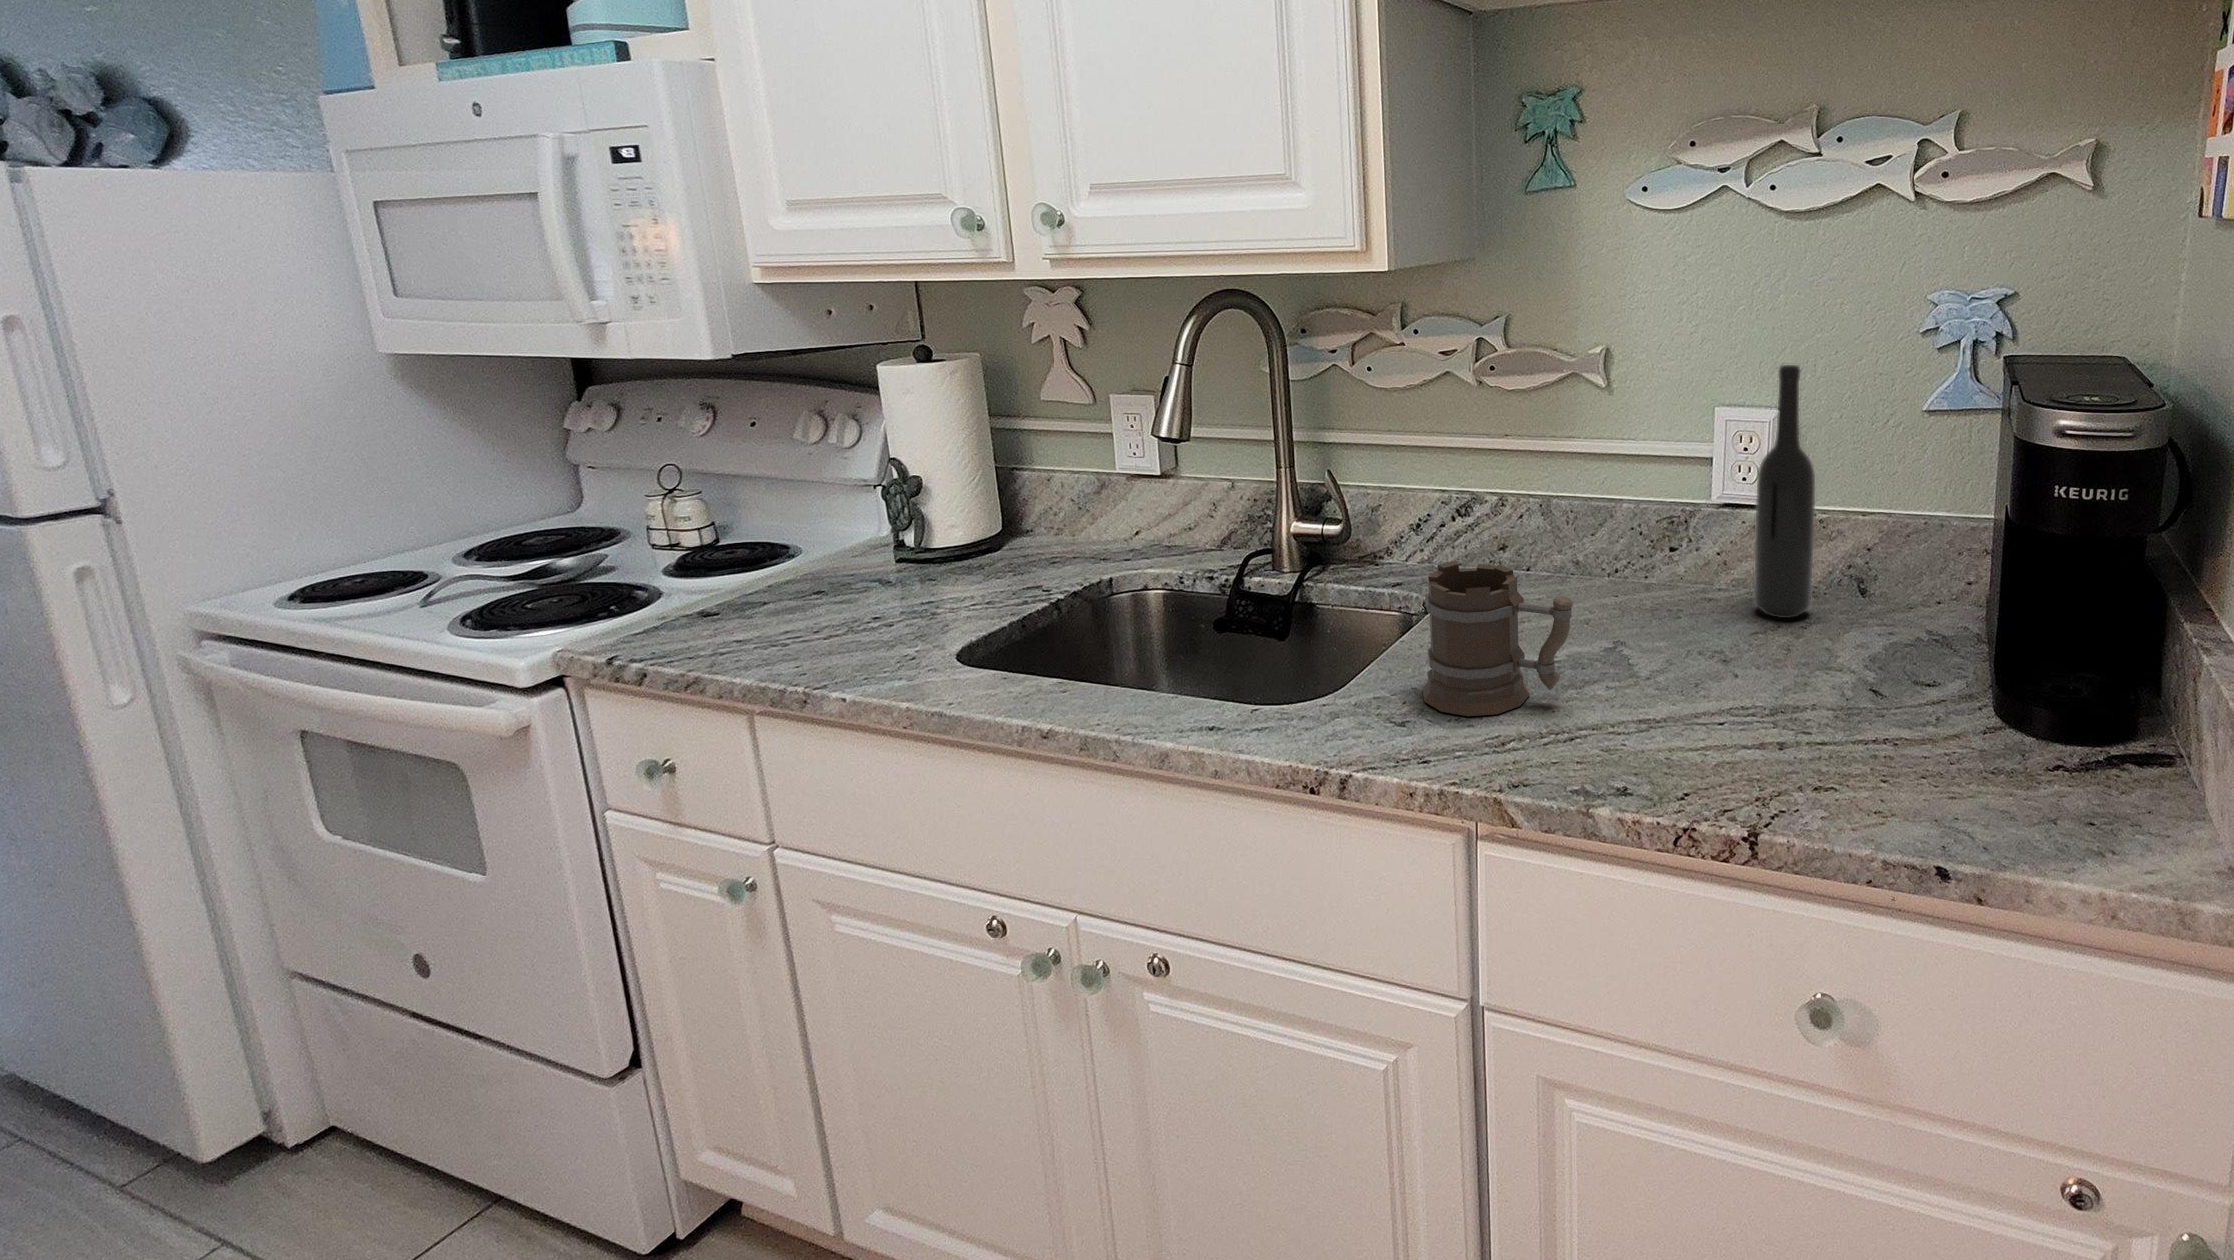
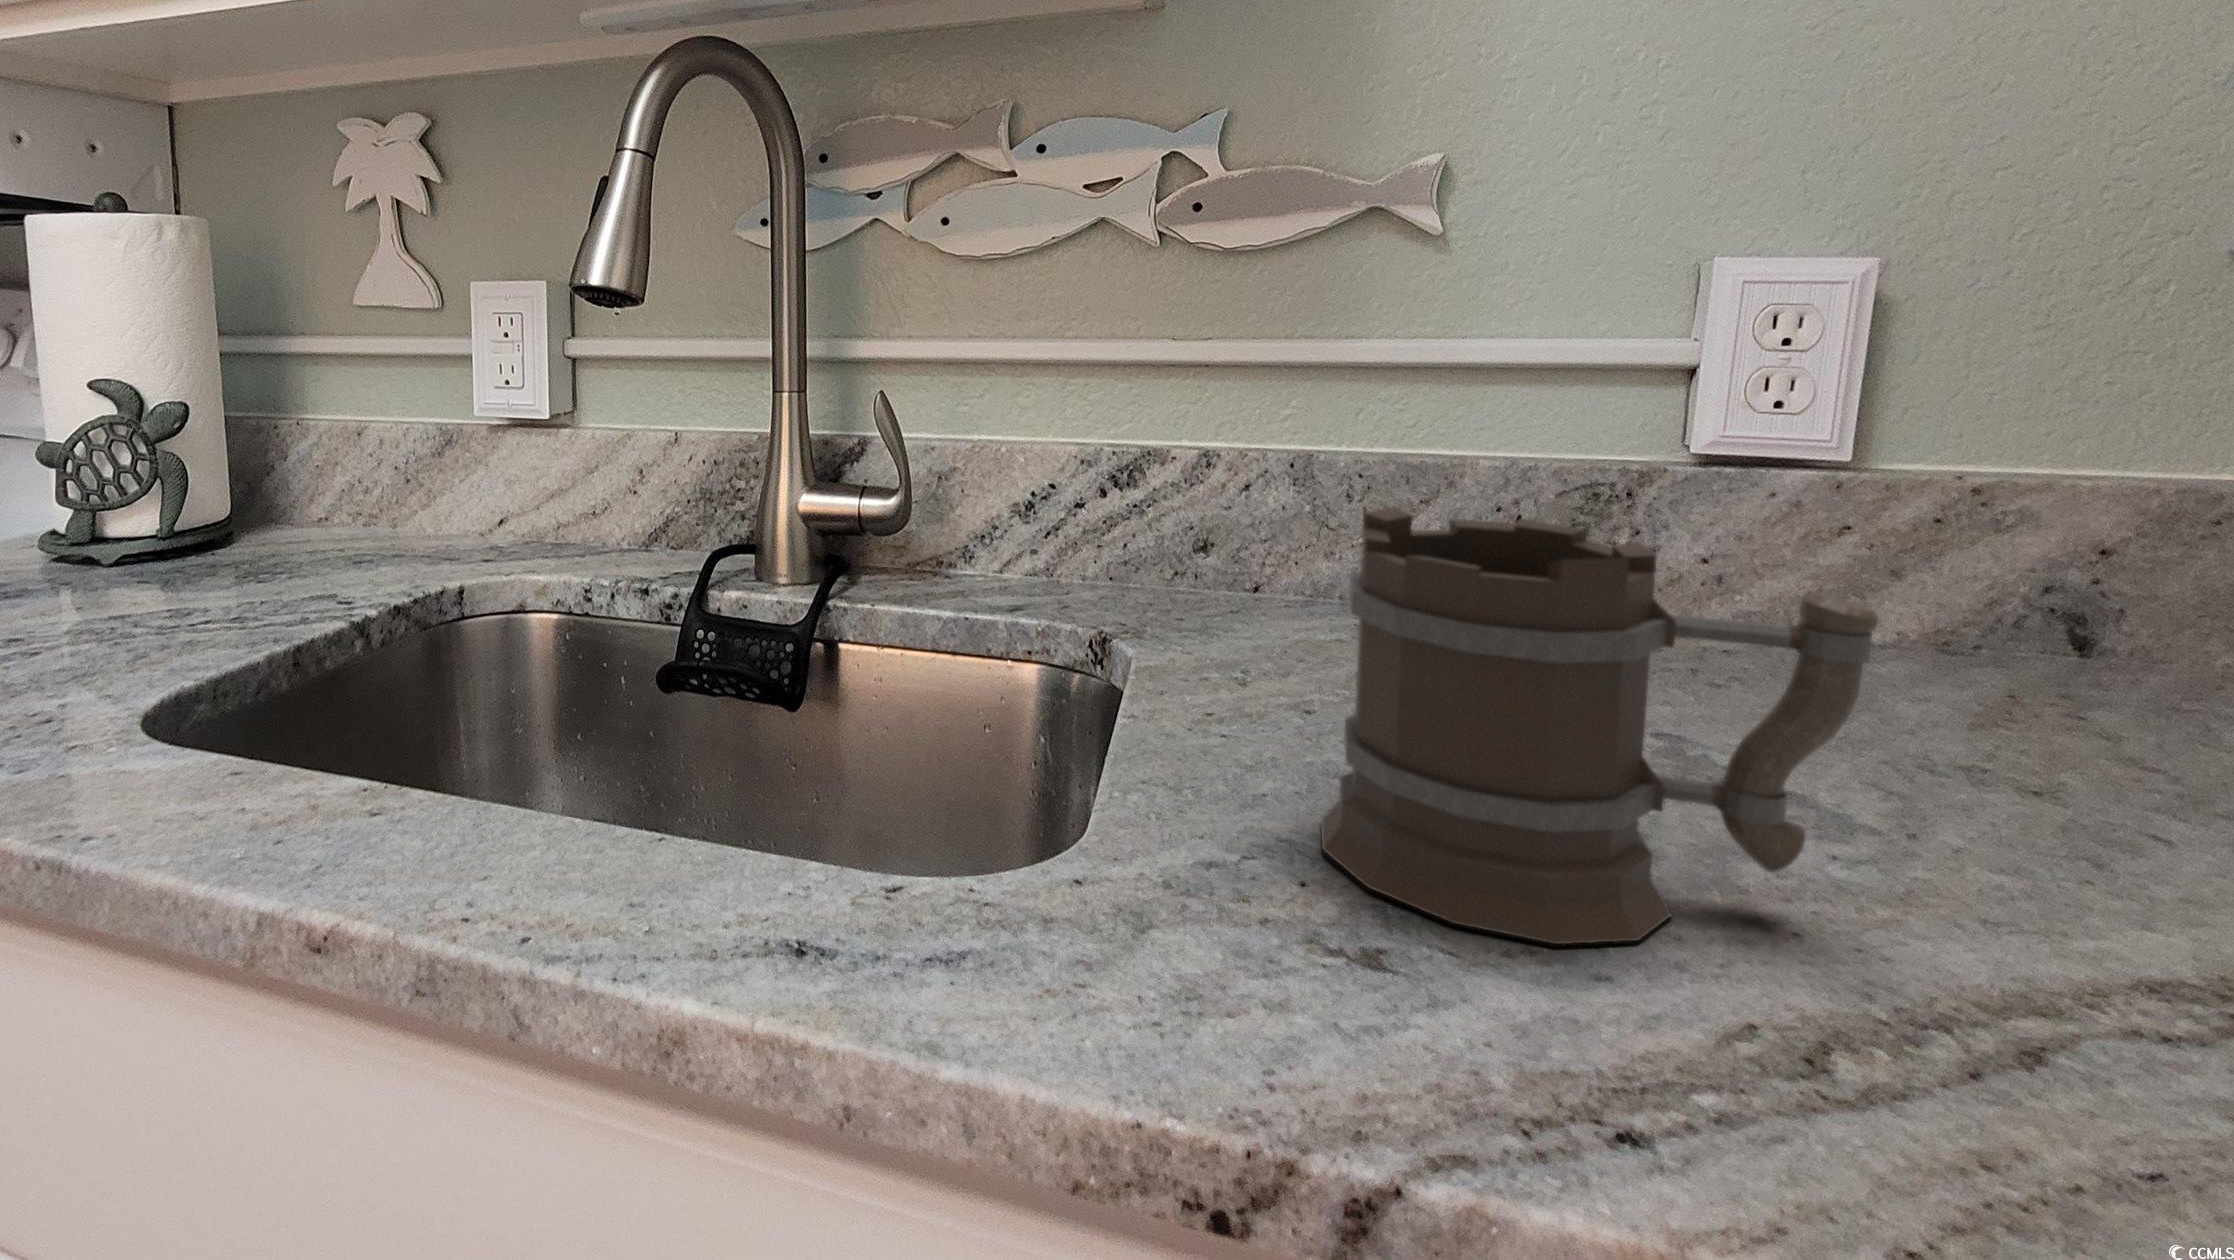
bottle: present [1754,365,1815,618] -> none [1883,118,2089,696]

